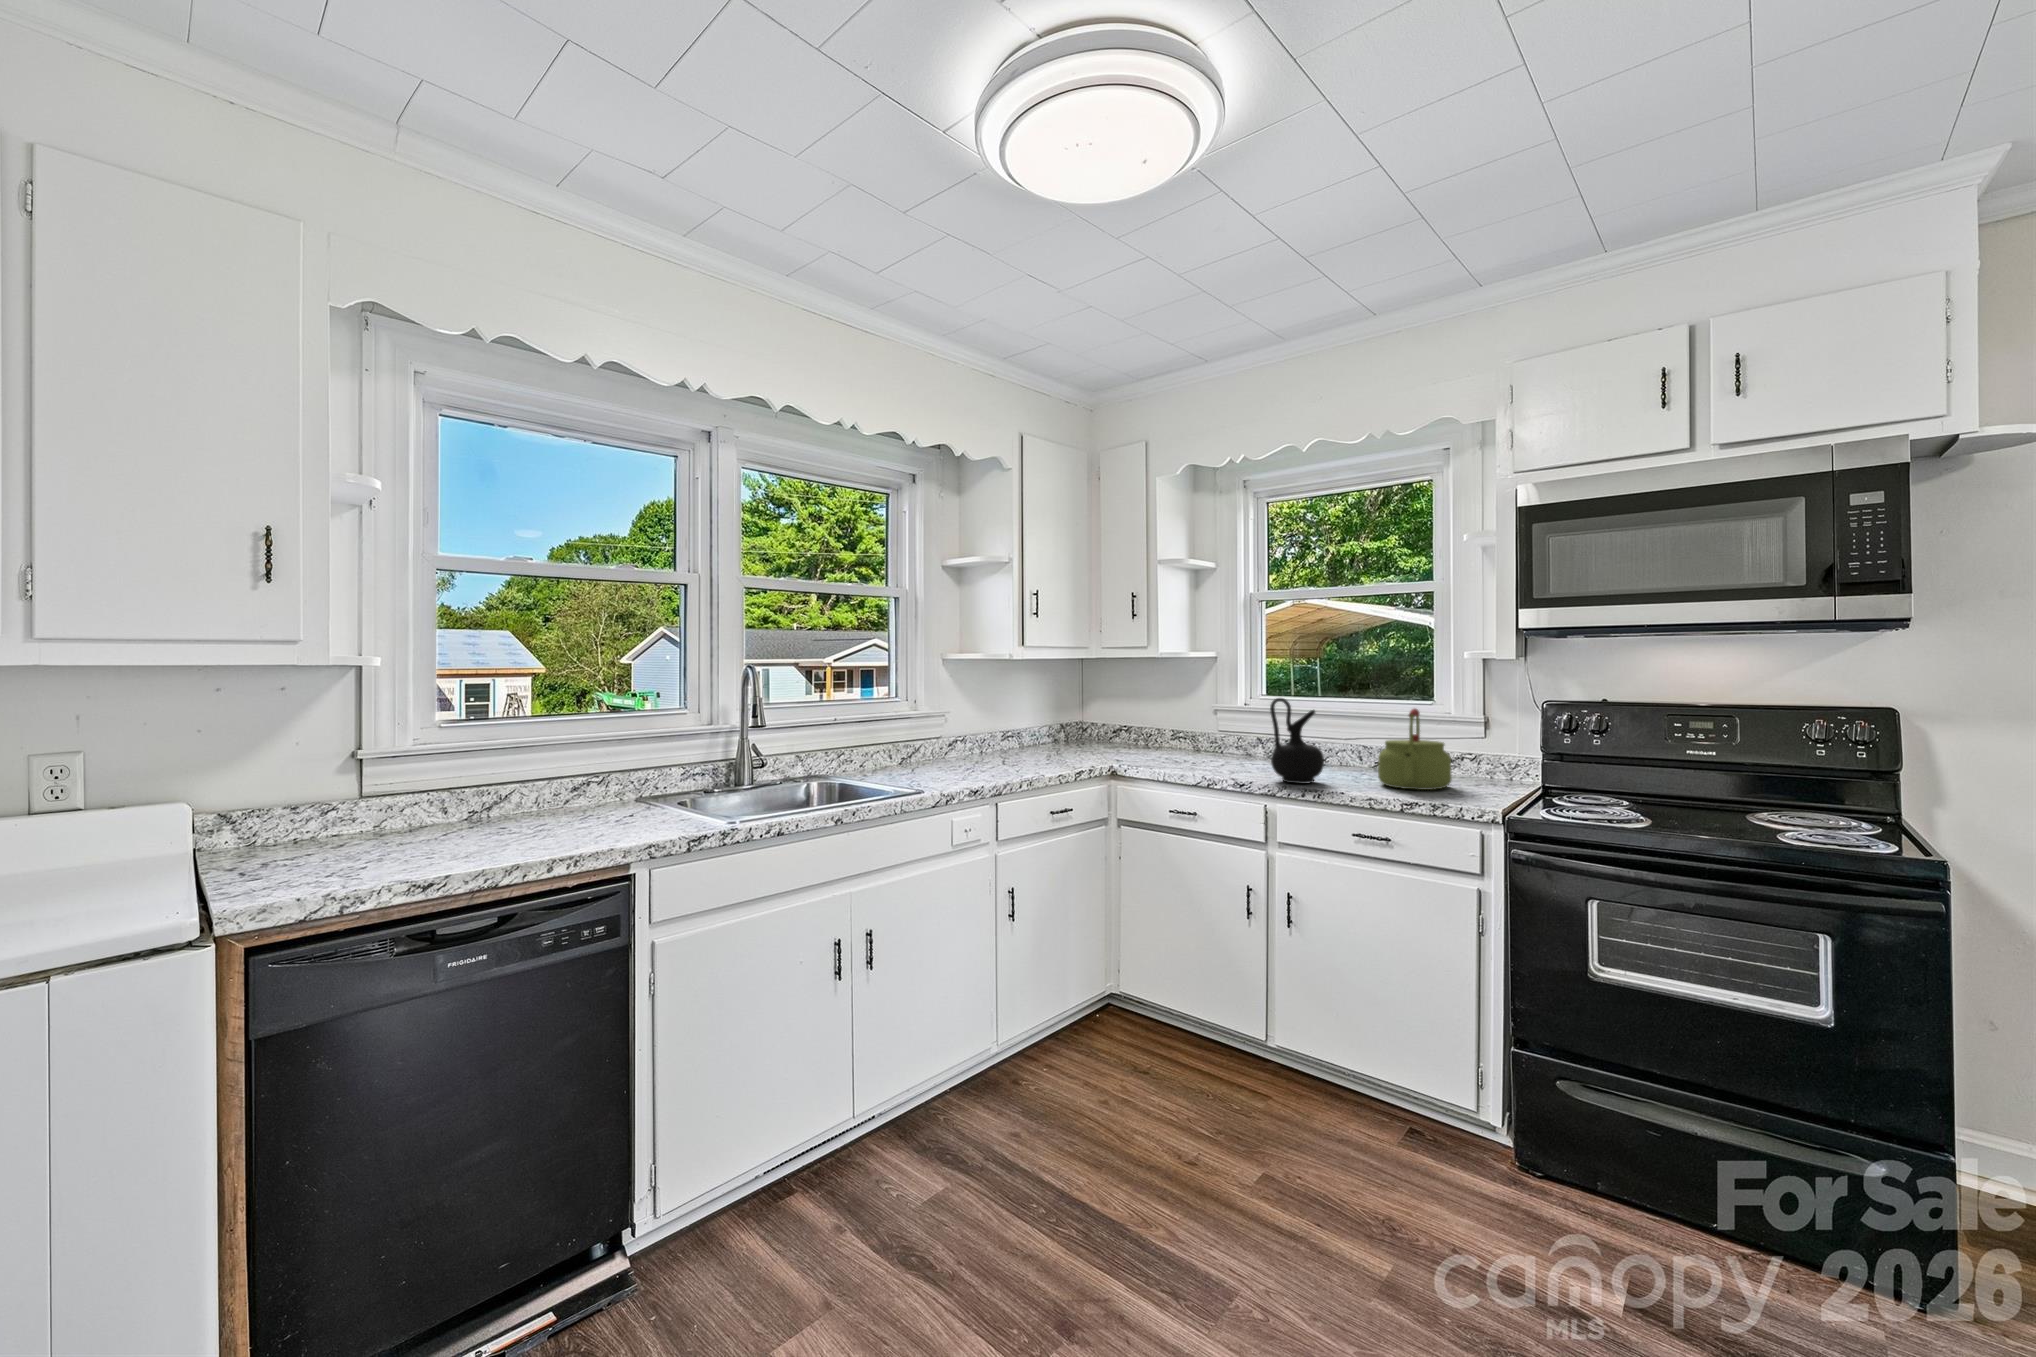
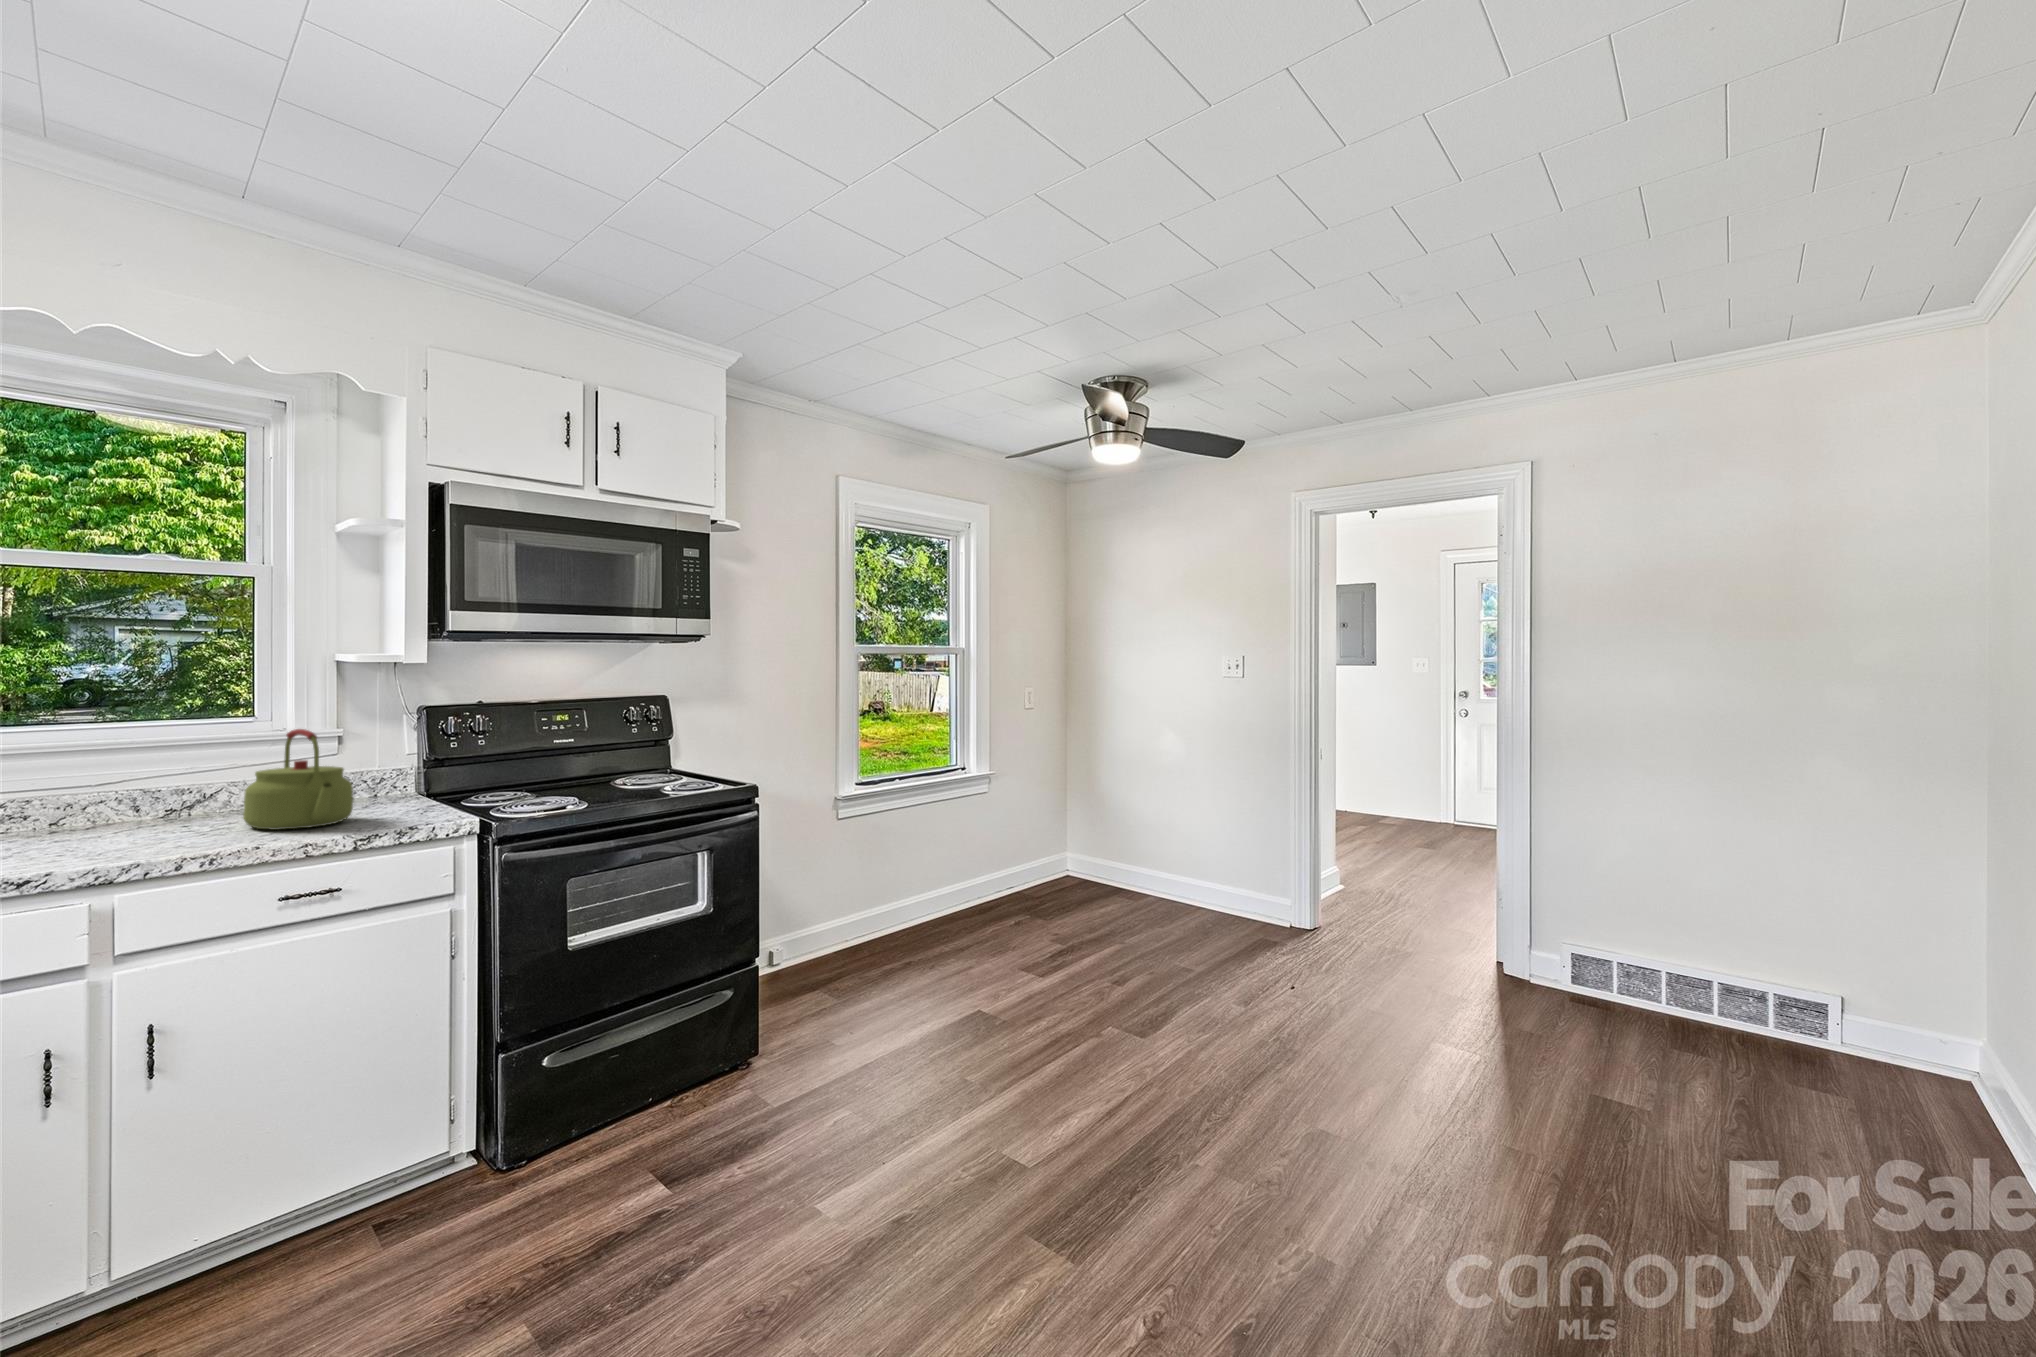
ceramic jug: present [1270,698,1324,784] -> none [58,724,172,854]

